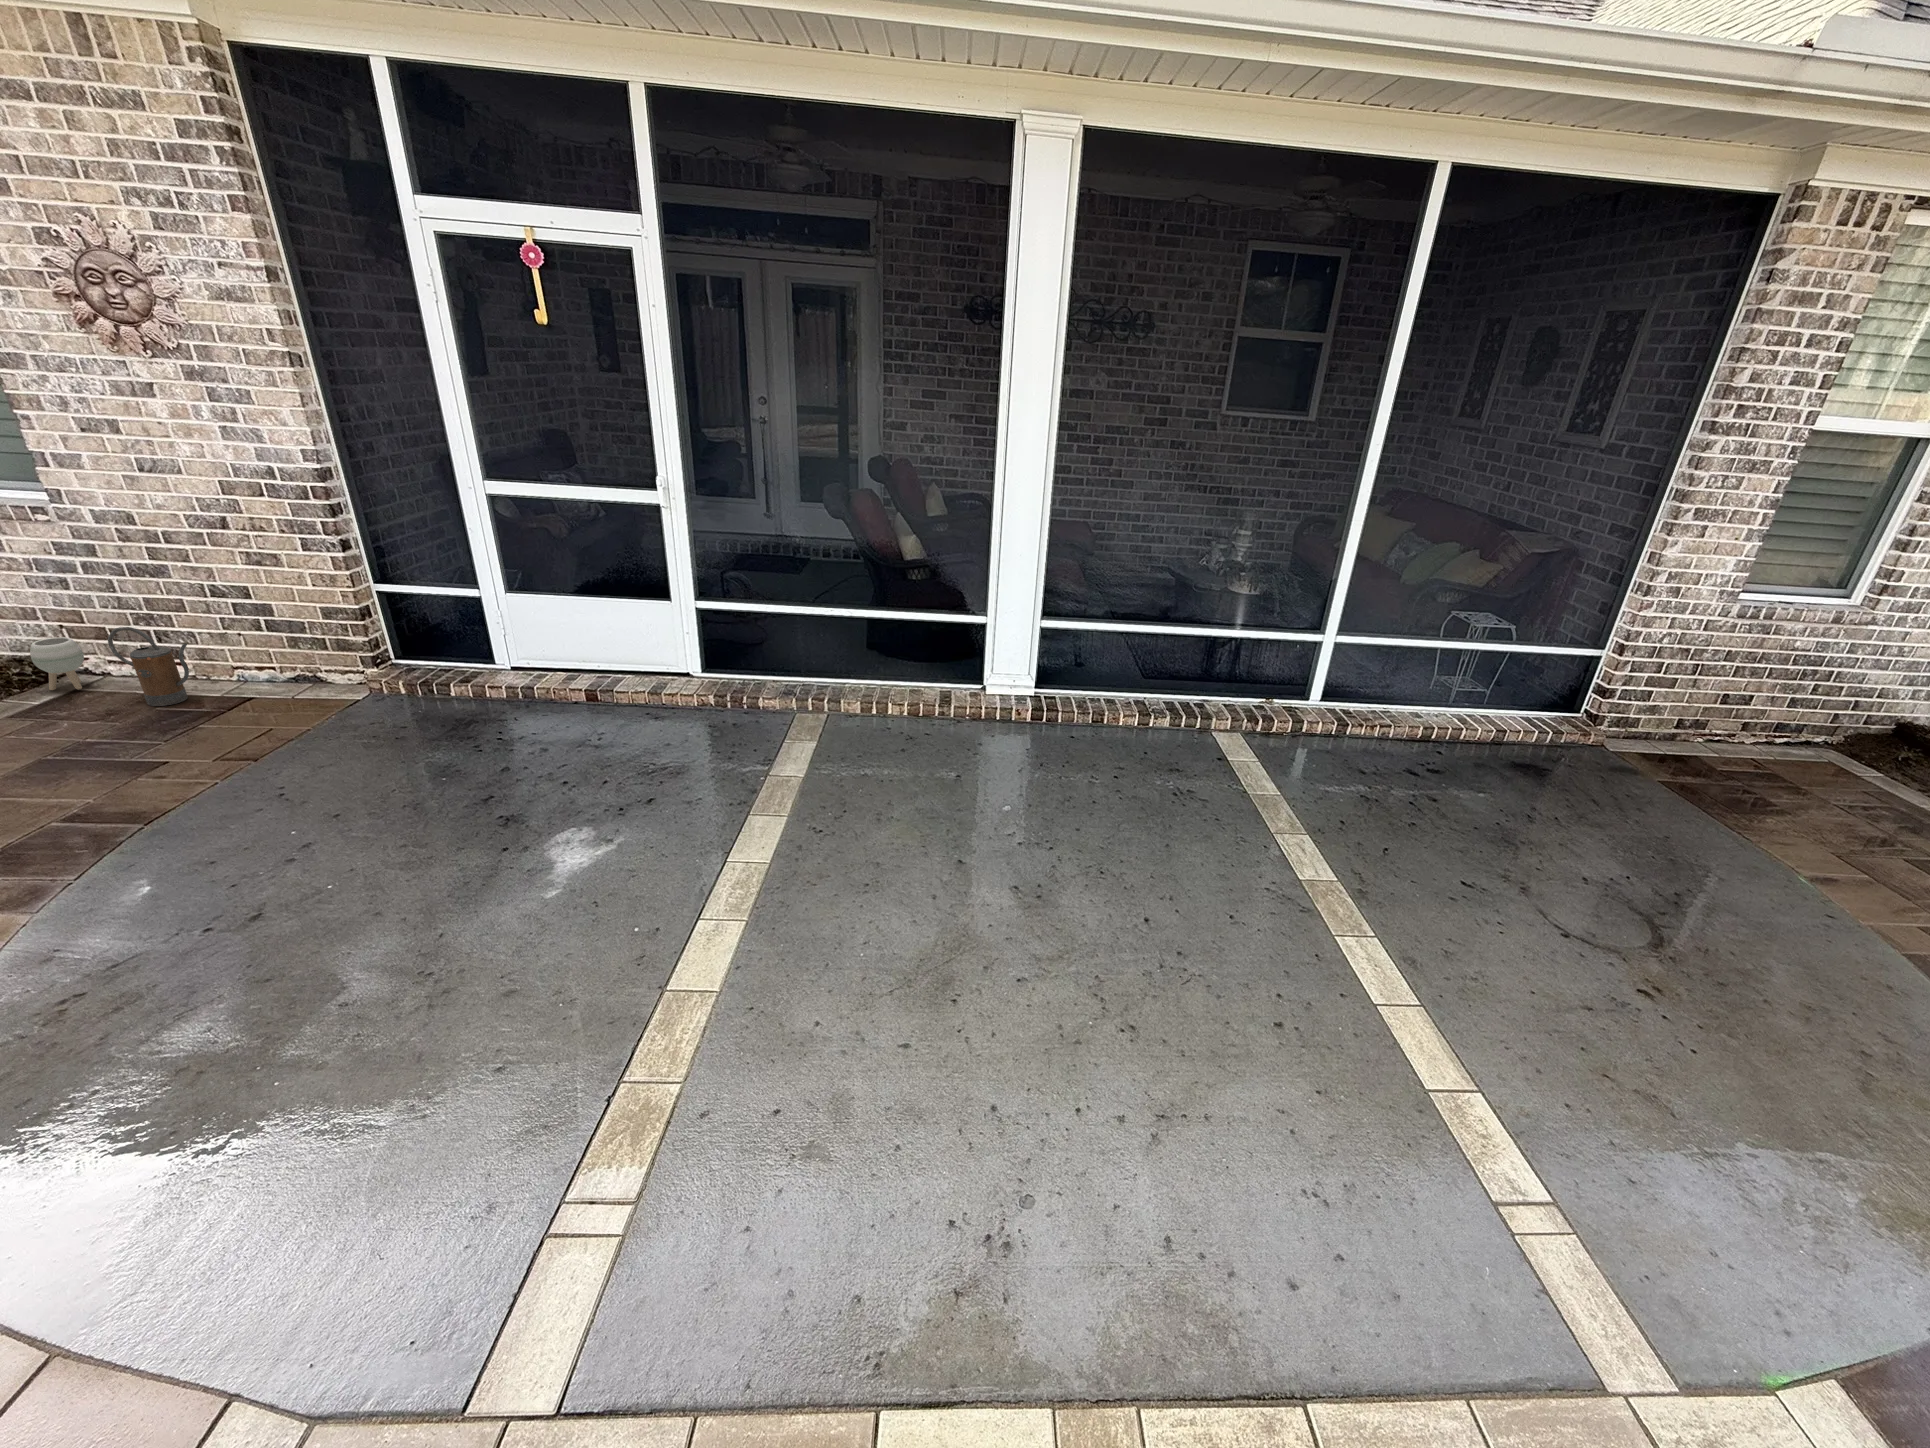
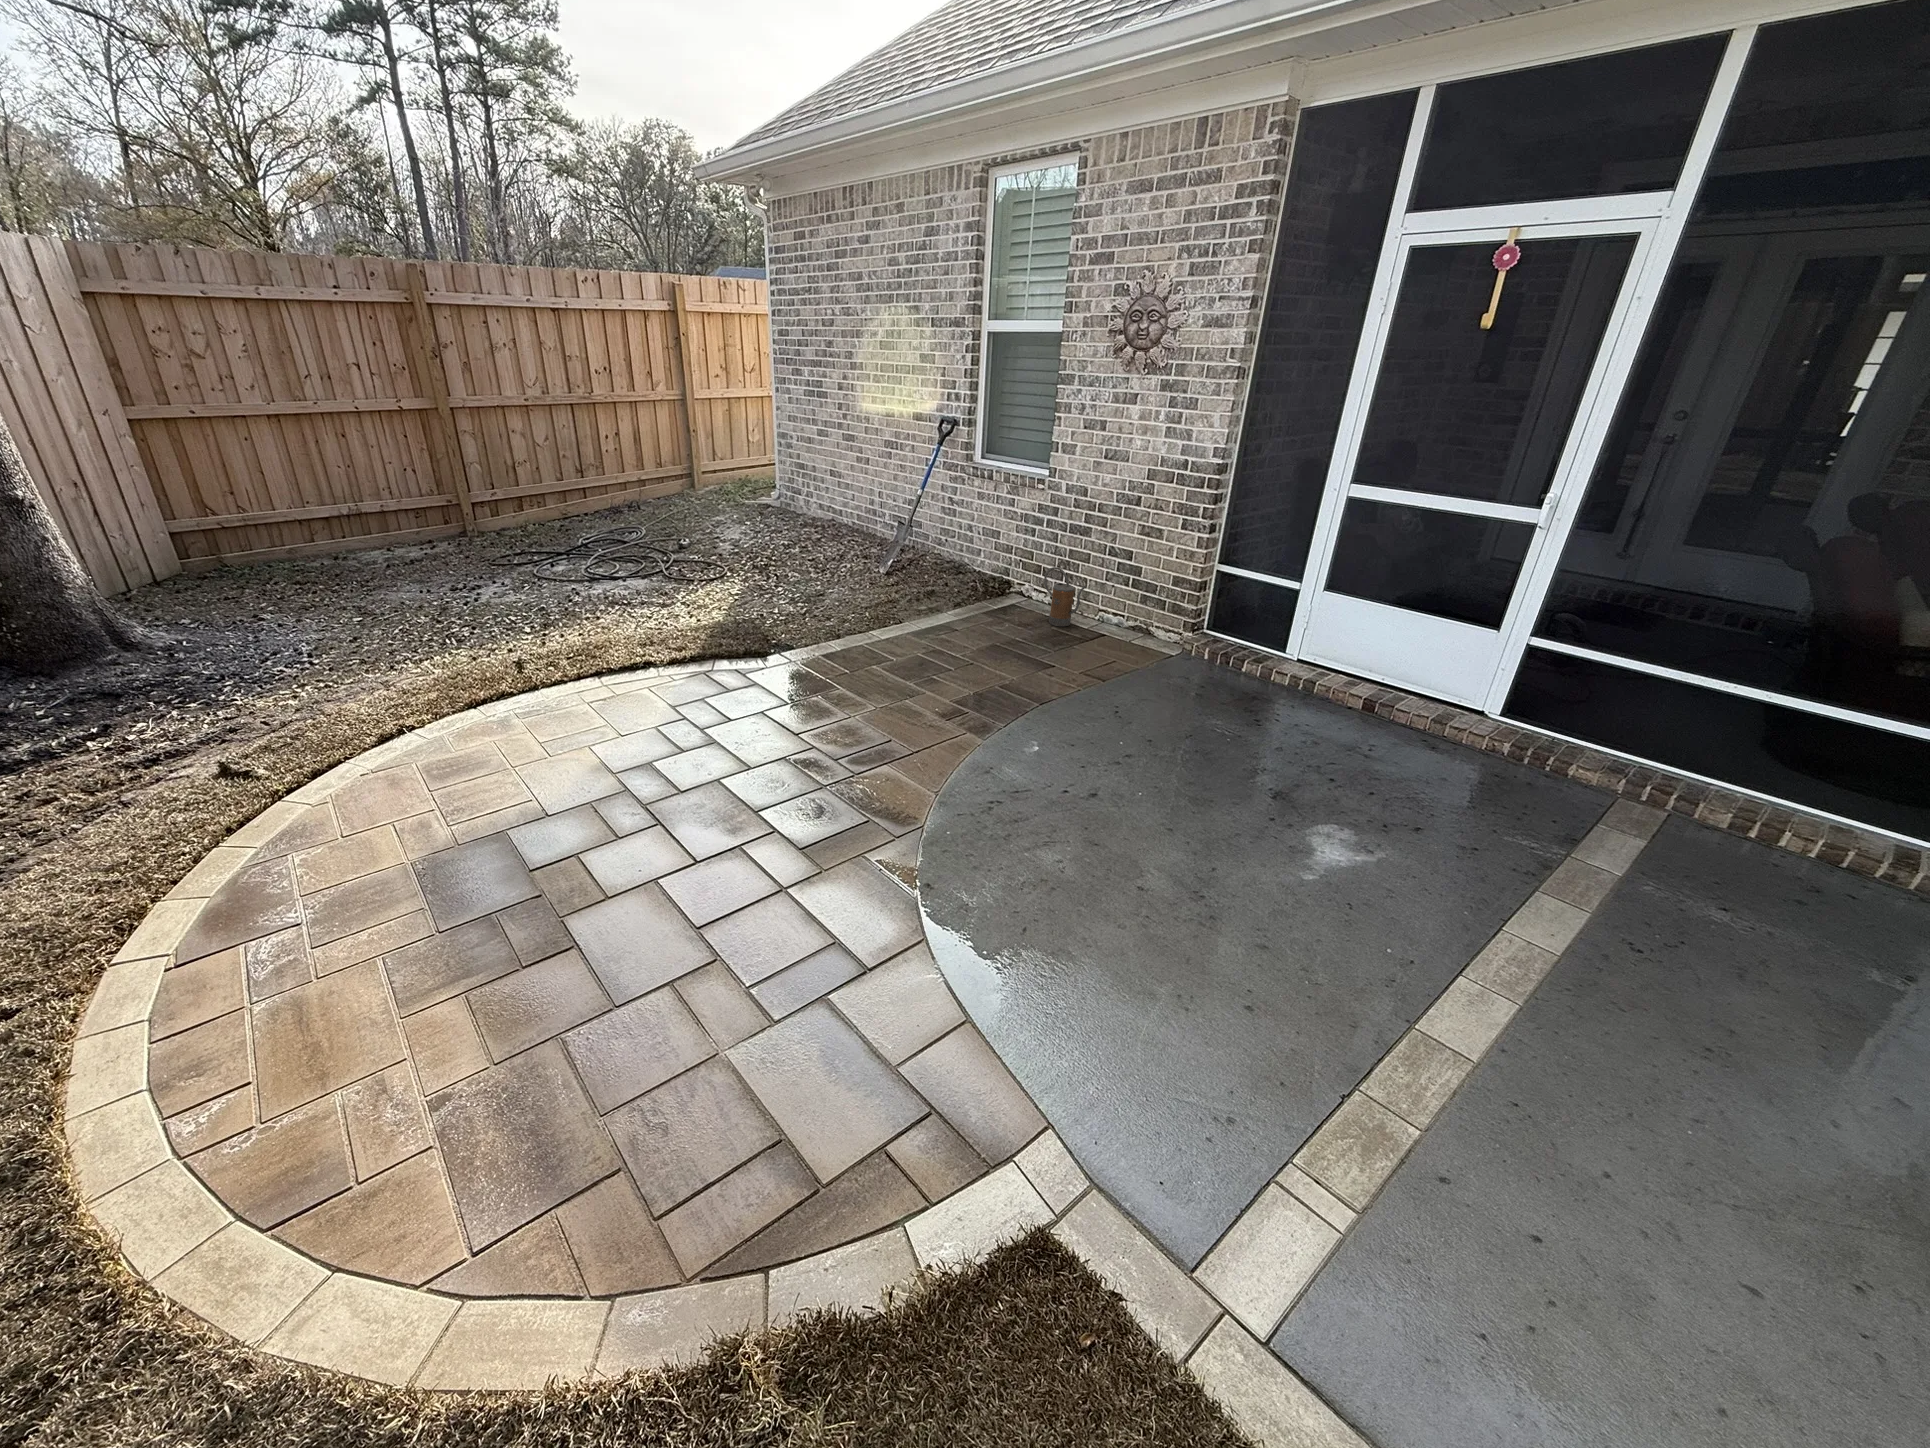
planter: present [30,637,84,690] -> none [1003,567,1026,603]

